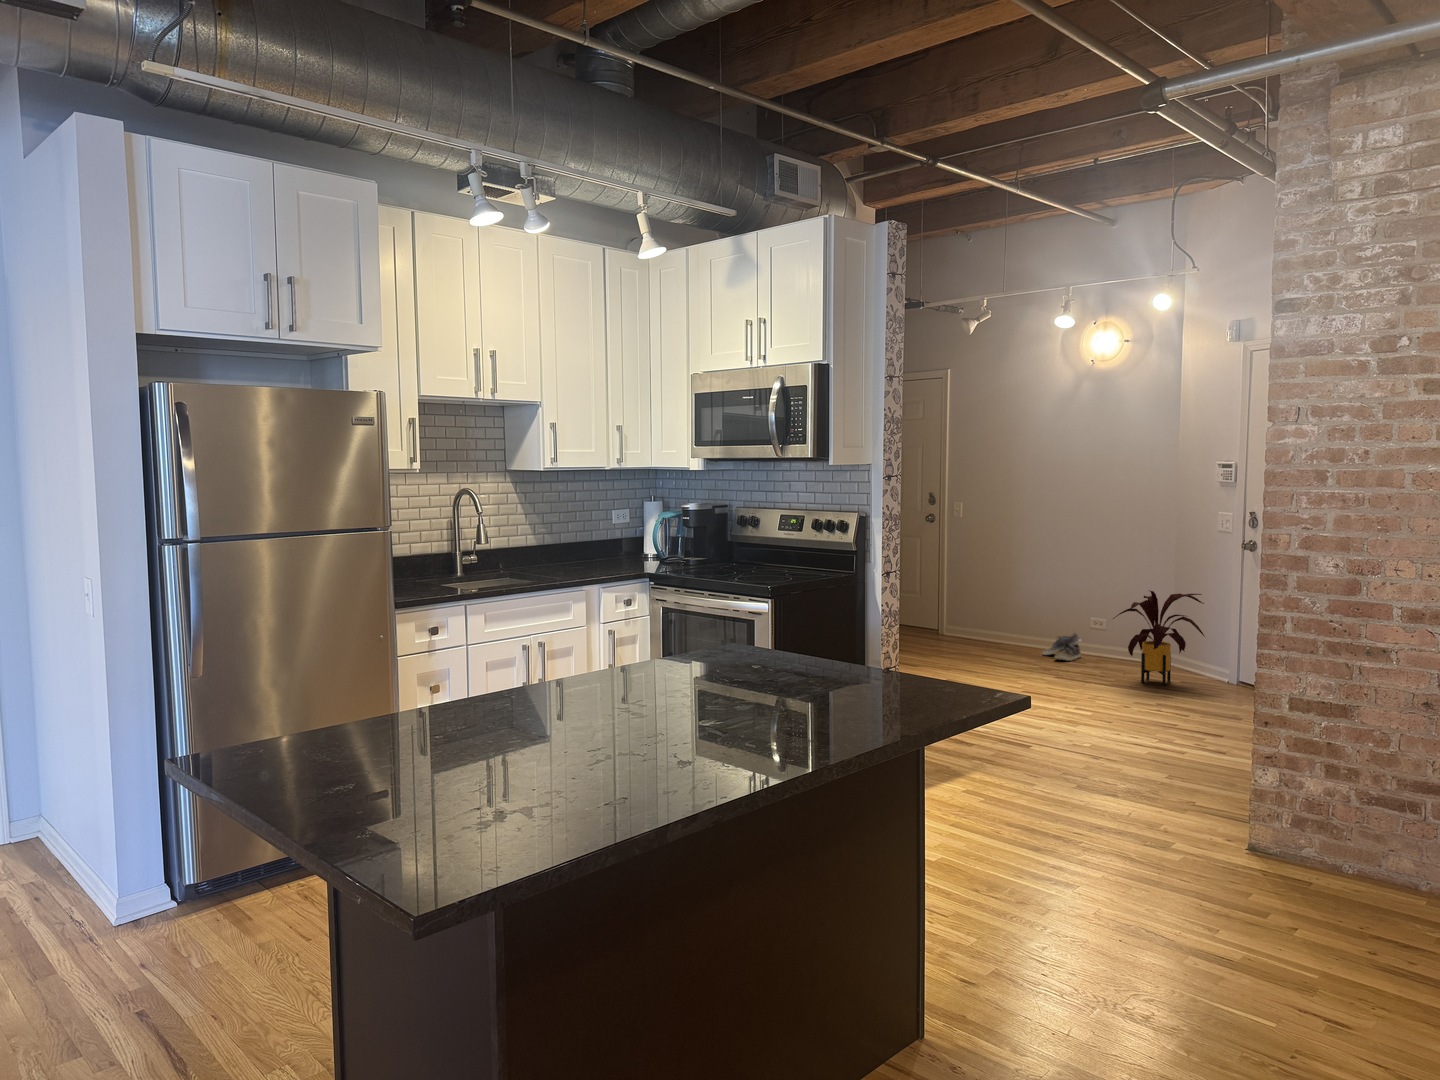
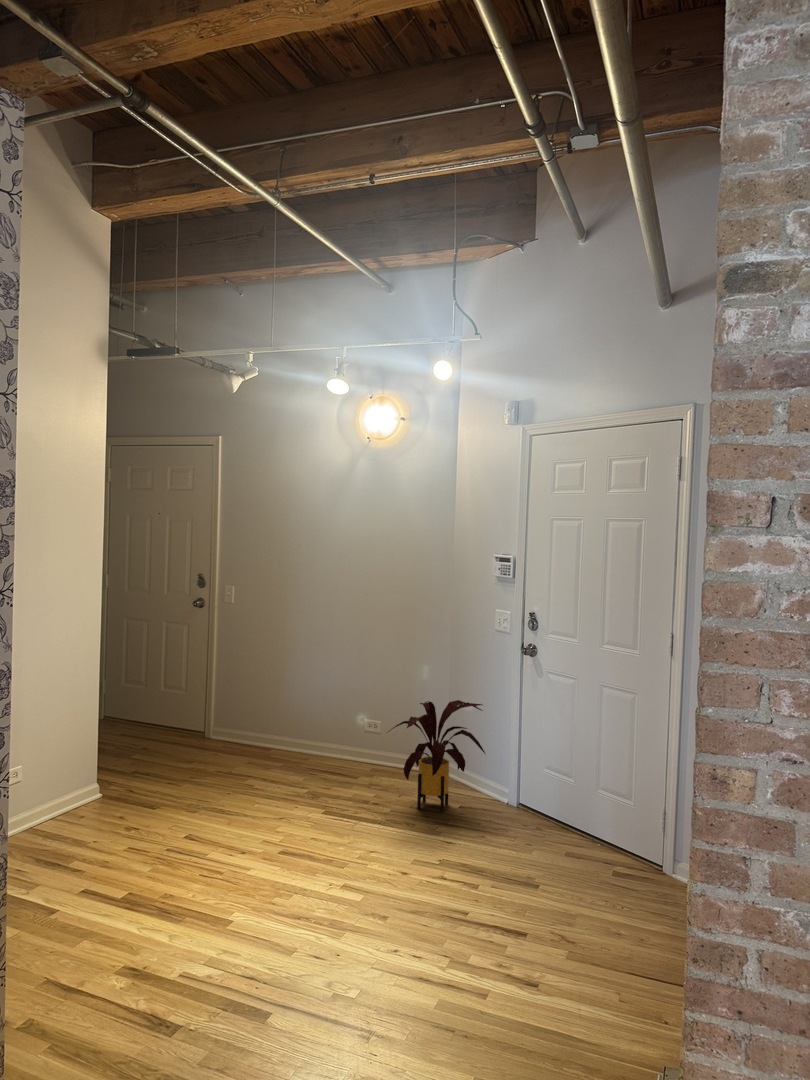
shoe: present [1043,632,1081,661] -> none [312,734,354,772]

